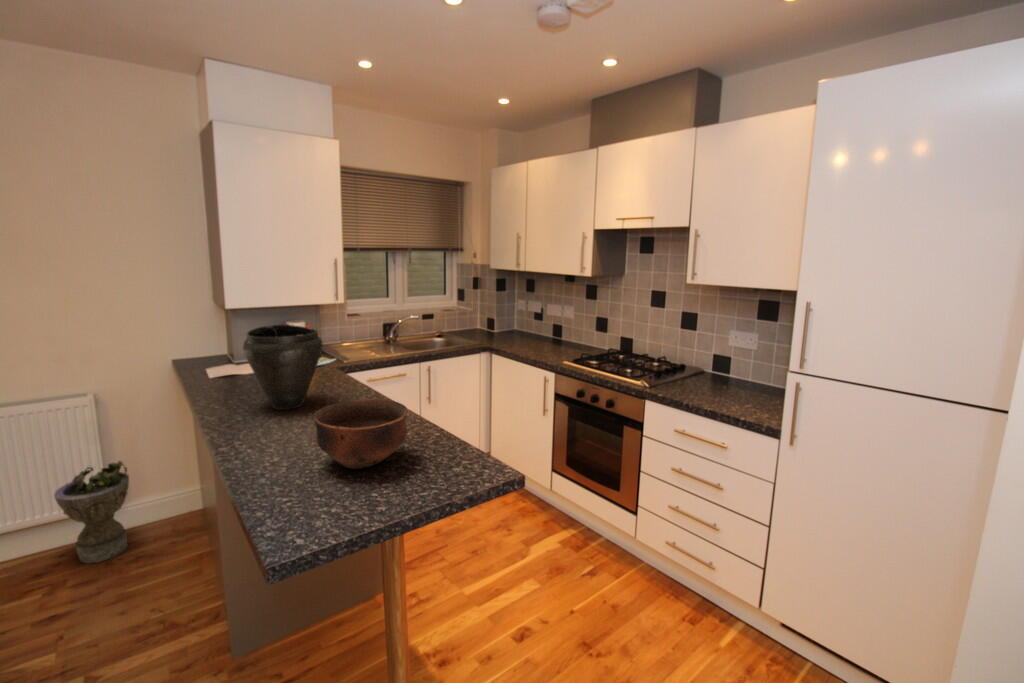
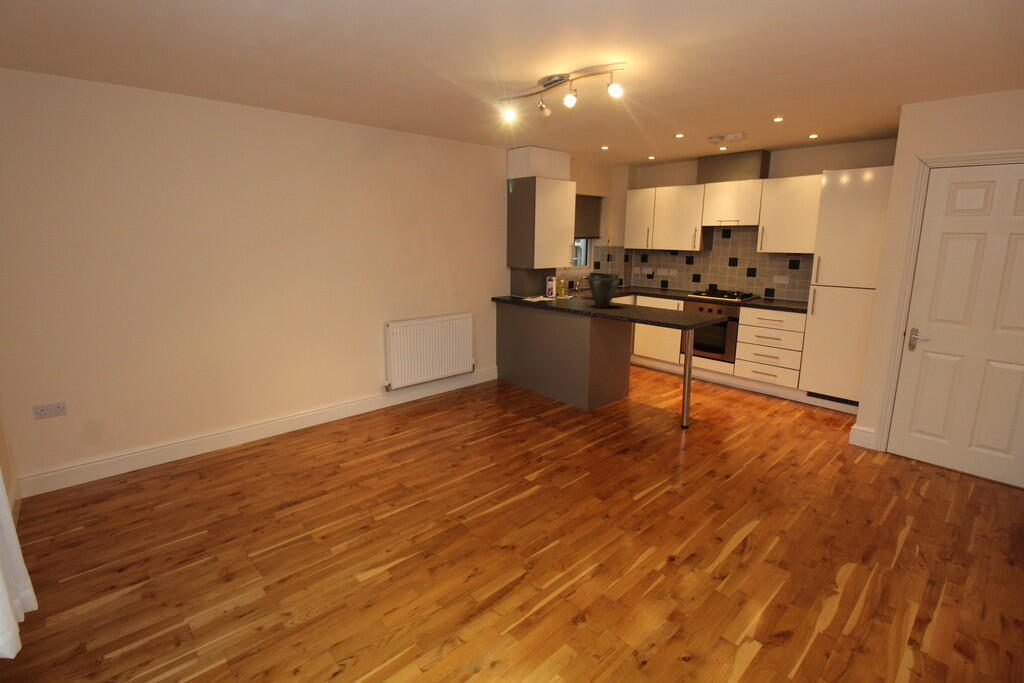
bowl: present [313,399,408,469] -> none [658,294,692,315]
planter: present [54,461,129,564] -> none [460,346,489,395]

